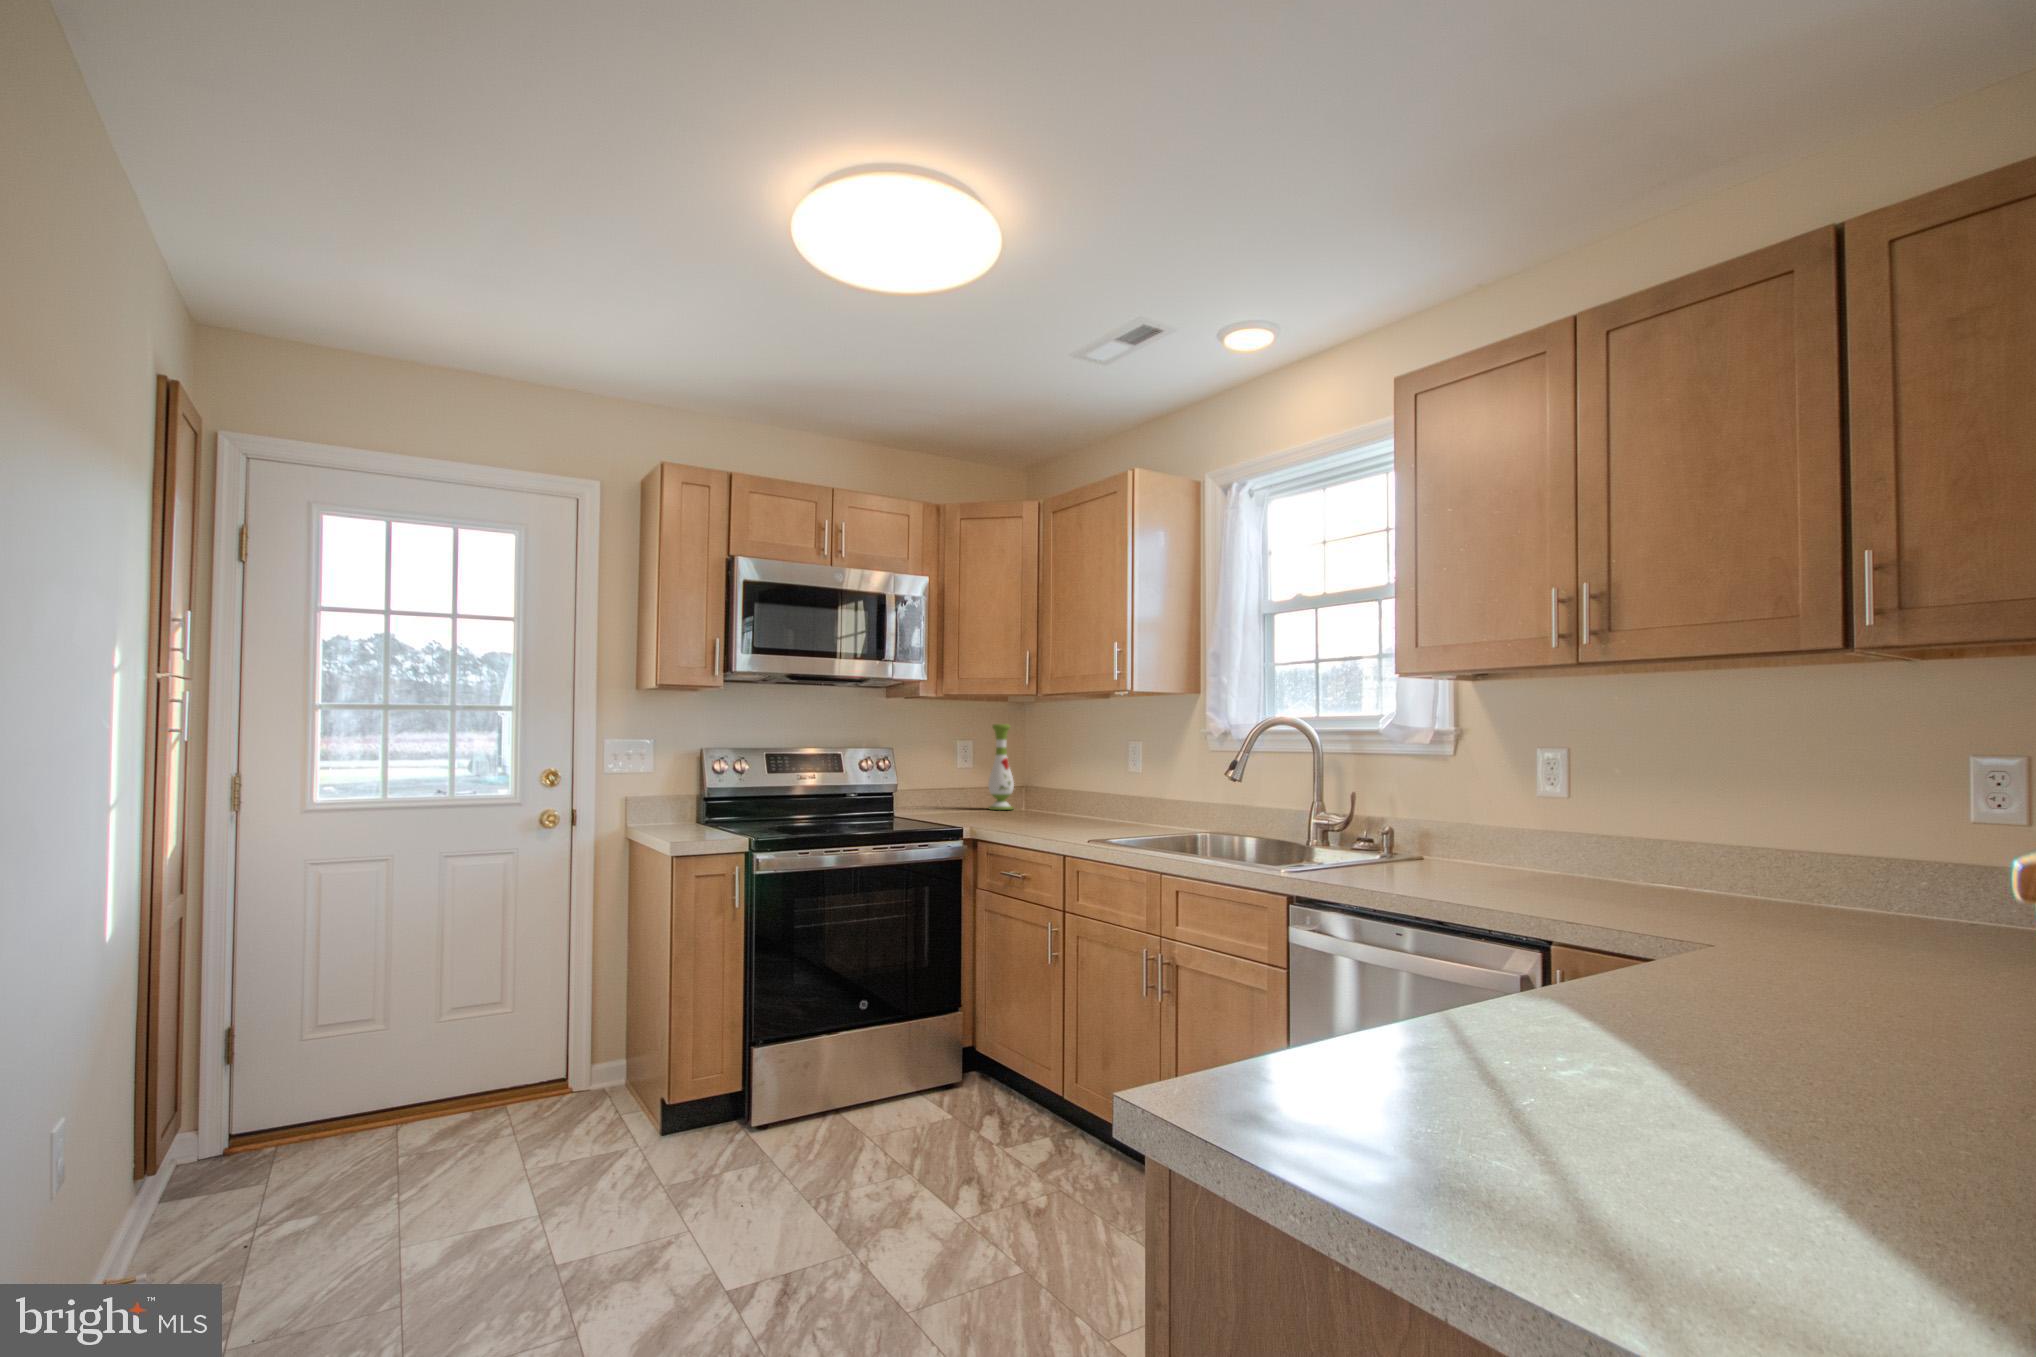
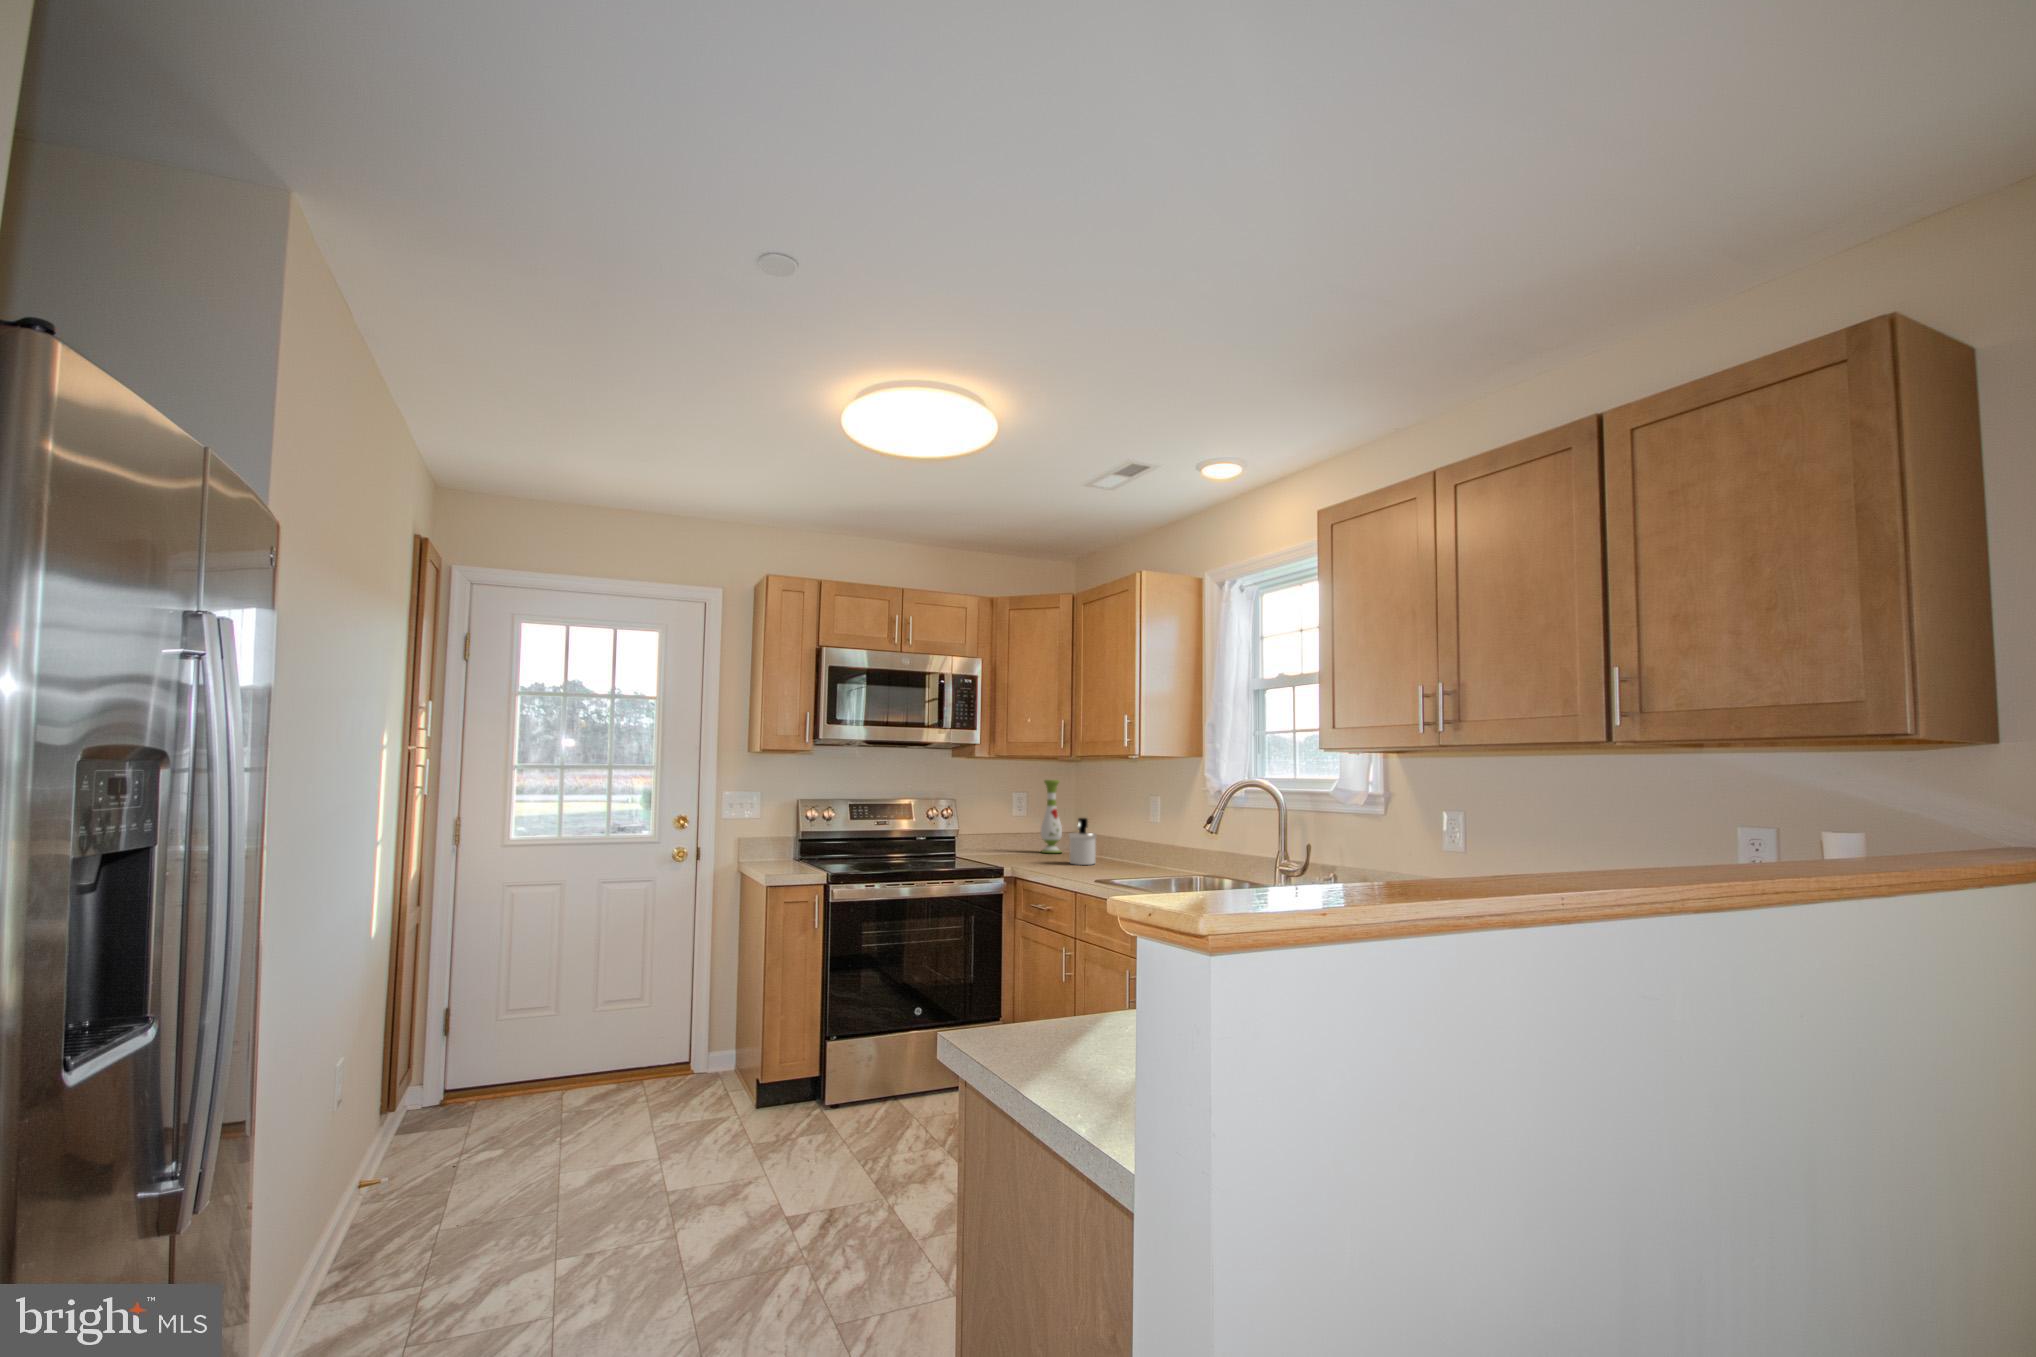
soap dispenser: none [1031,767,1064,822] -> present [1069,818,1097,865]

